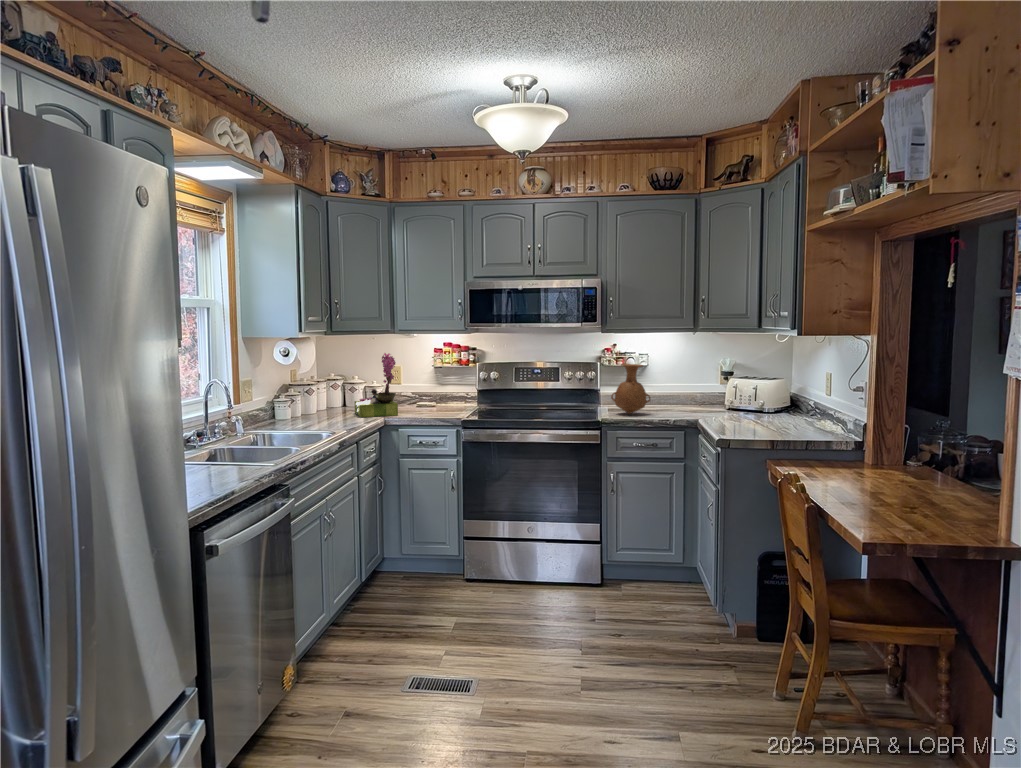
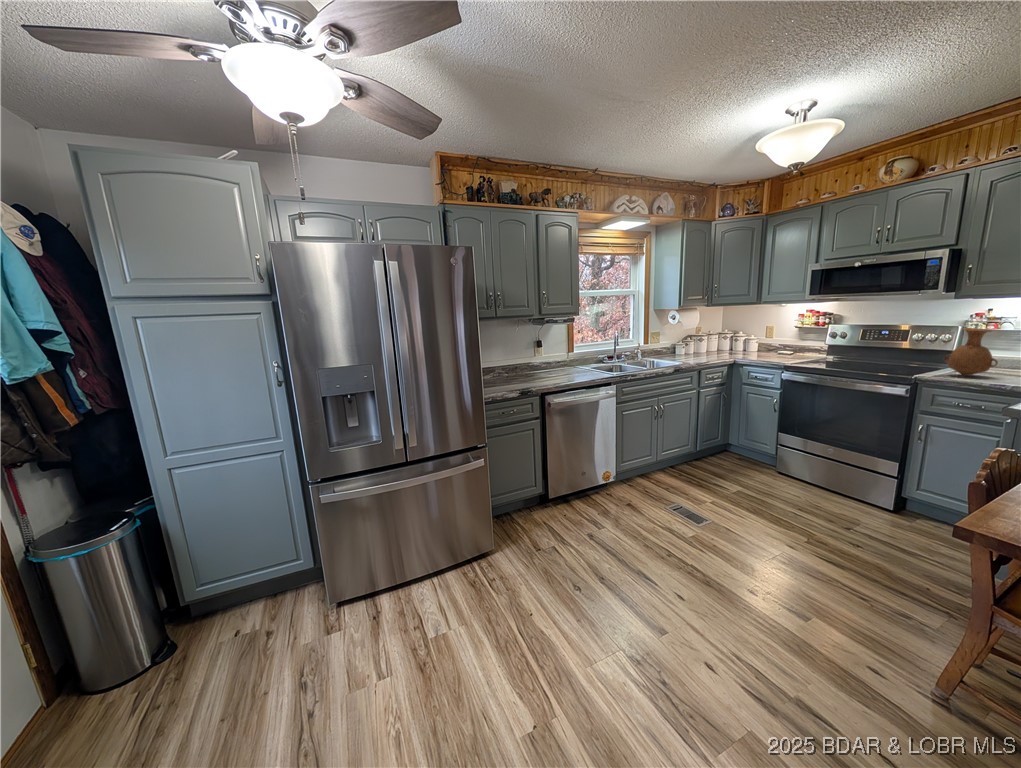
flower arrangement: present [354,353,398,417] -> none [721,317,756,359]

